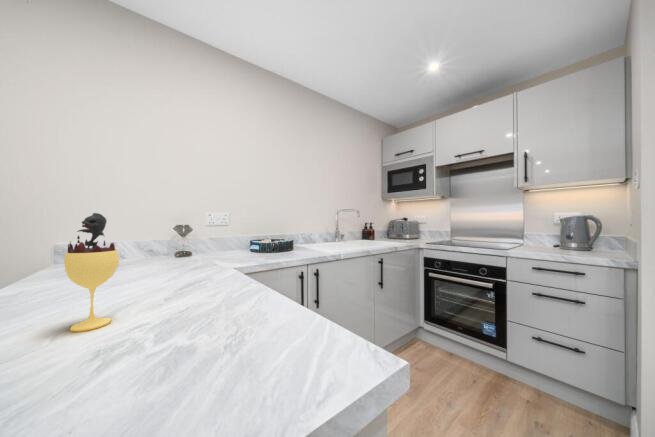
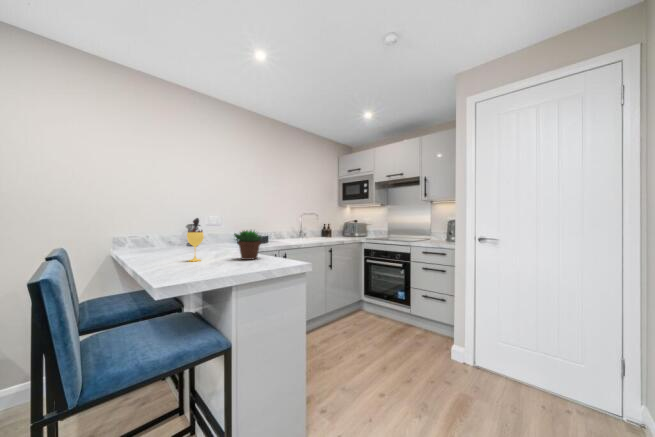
succulent plant: none [184,241,268,328] -> present [234,231,261,260]

